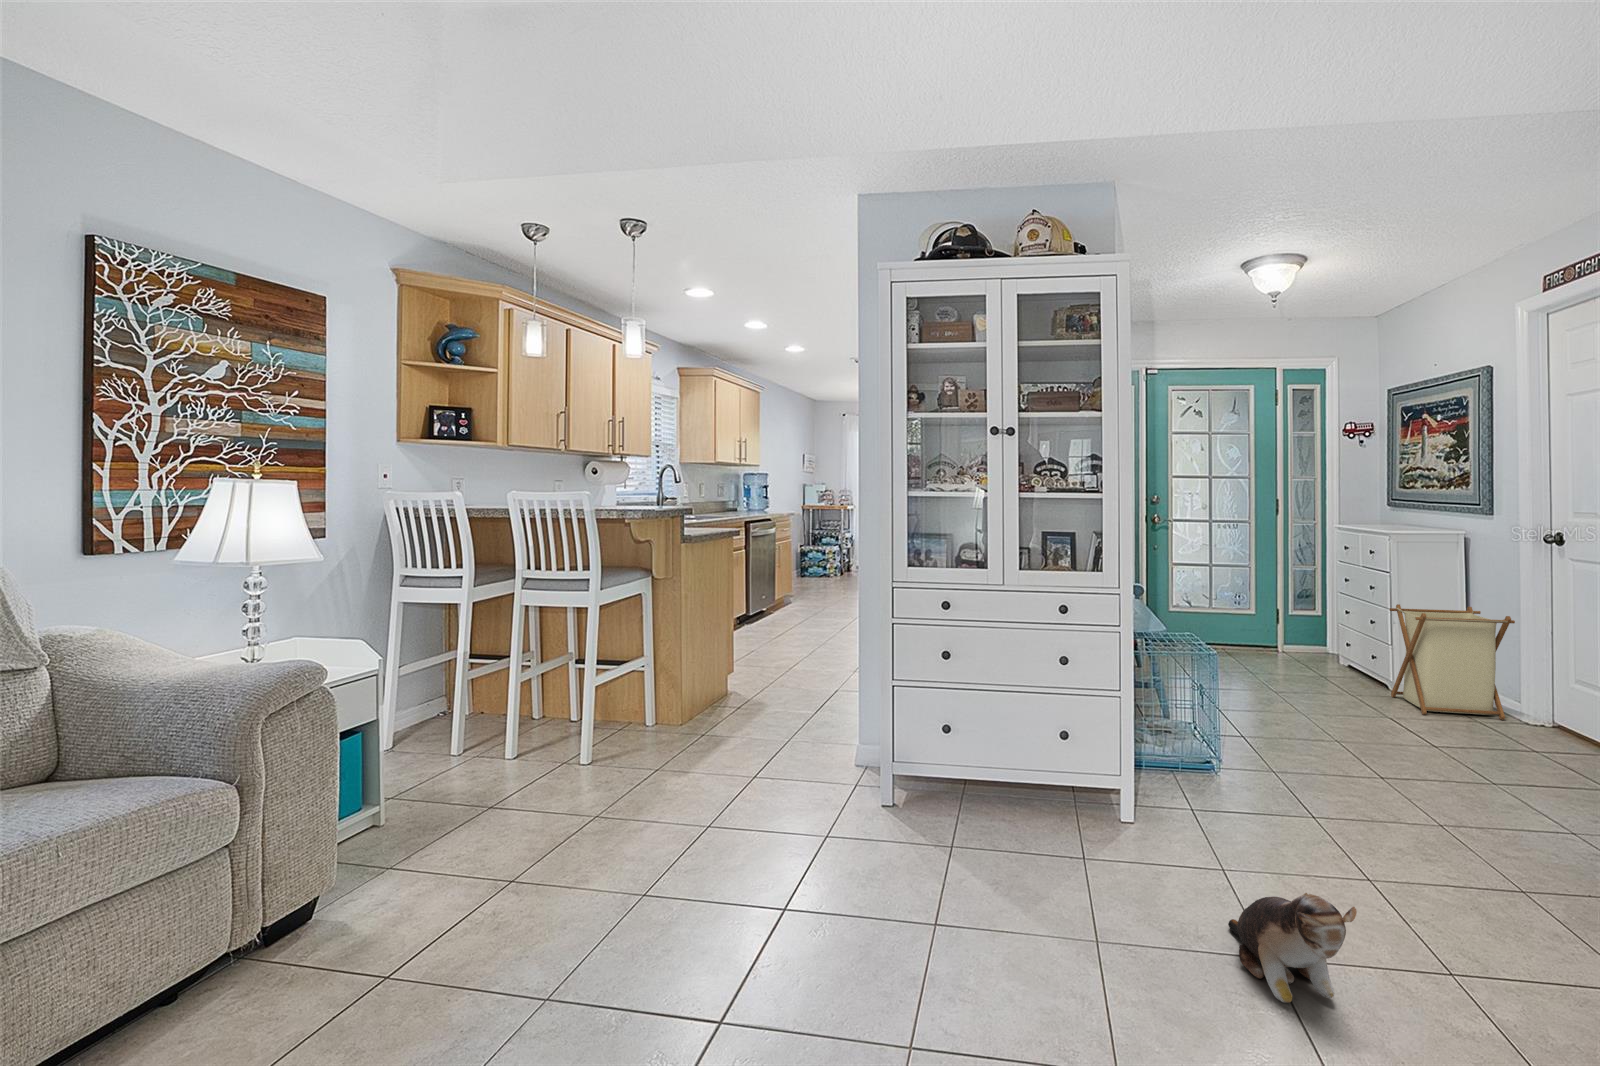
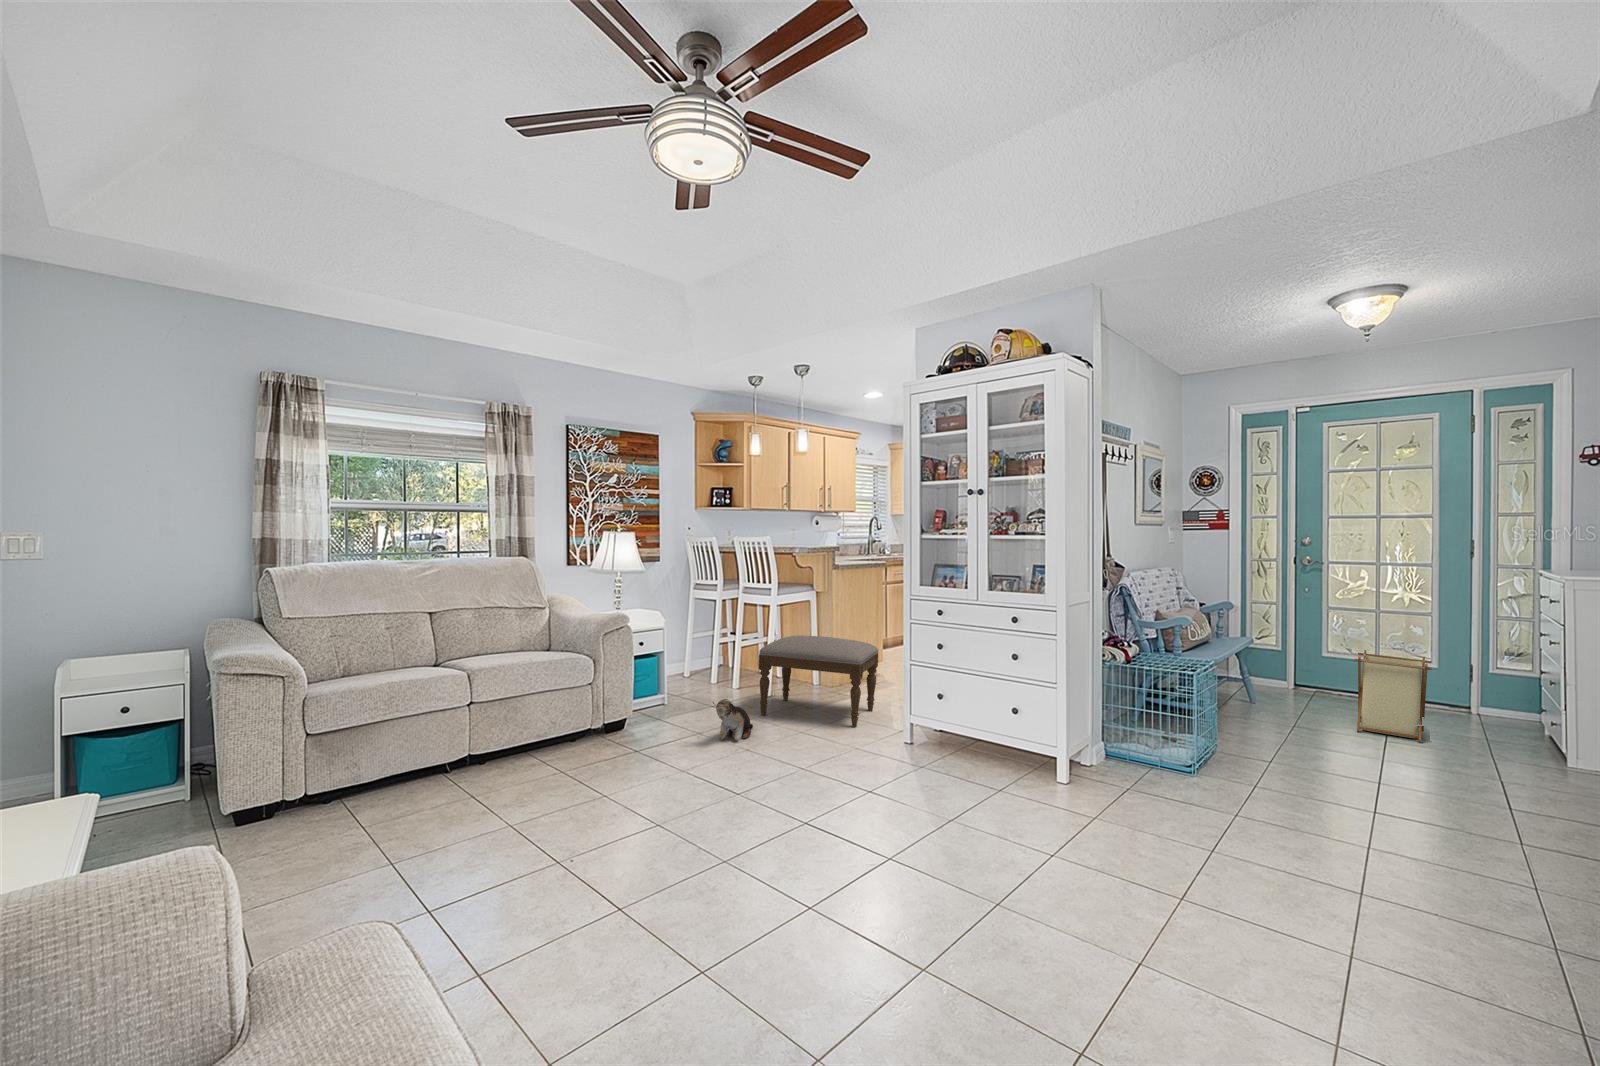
ottoman: none [605,666,826,843] -> present [758,635,878,727]
plush toy: present [1228,893,1357,1003] -> present [713,699,753,741]

